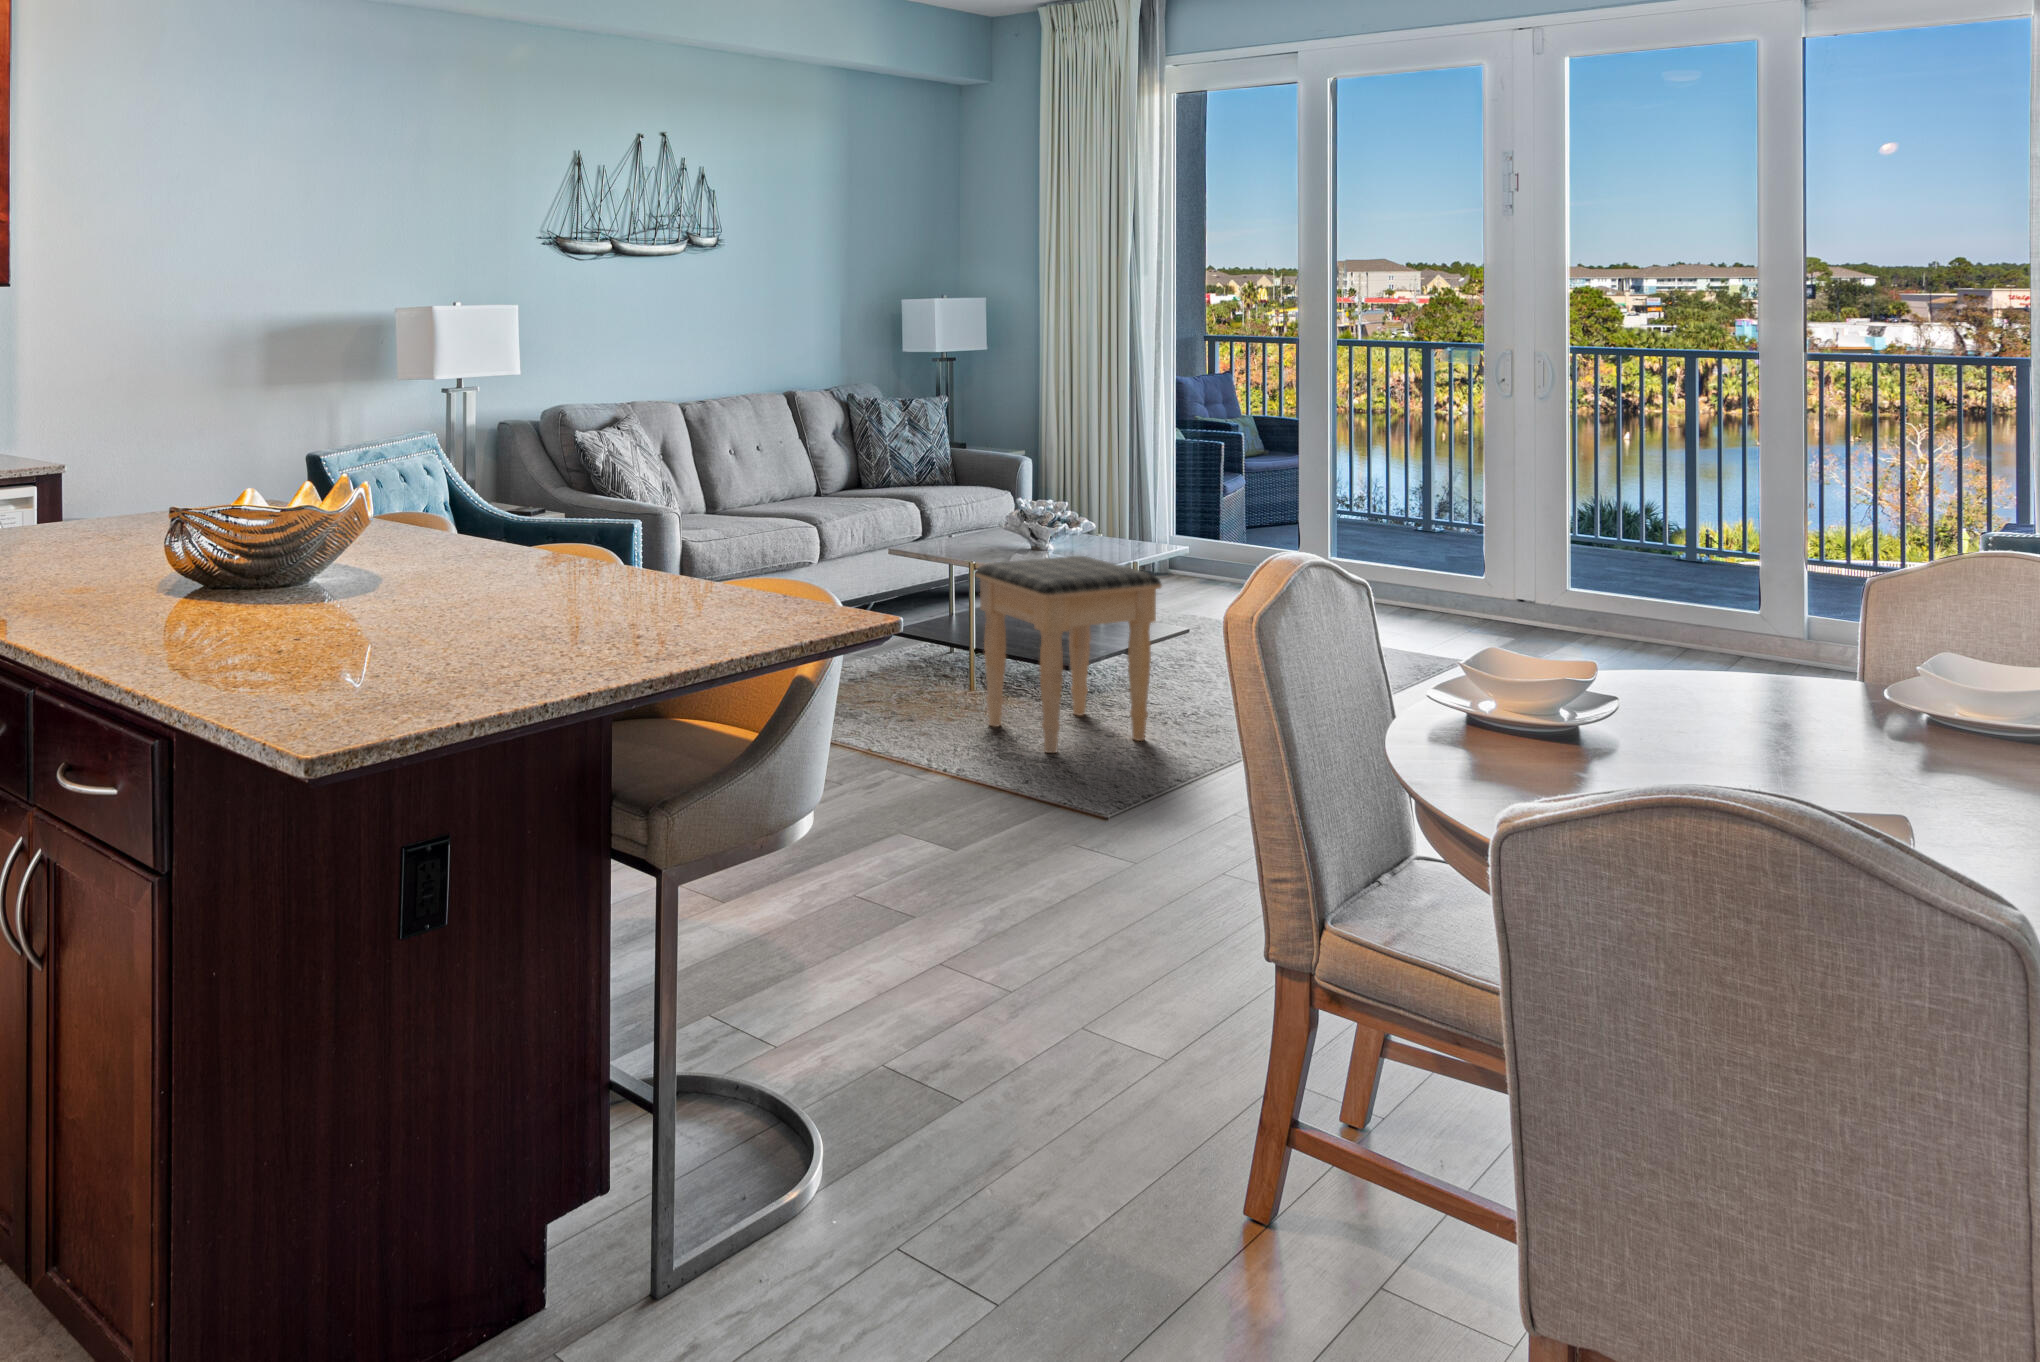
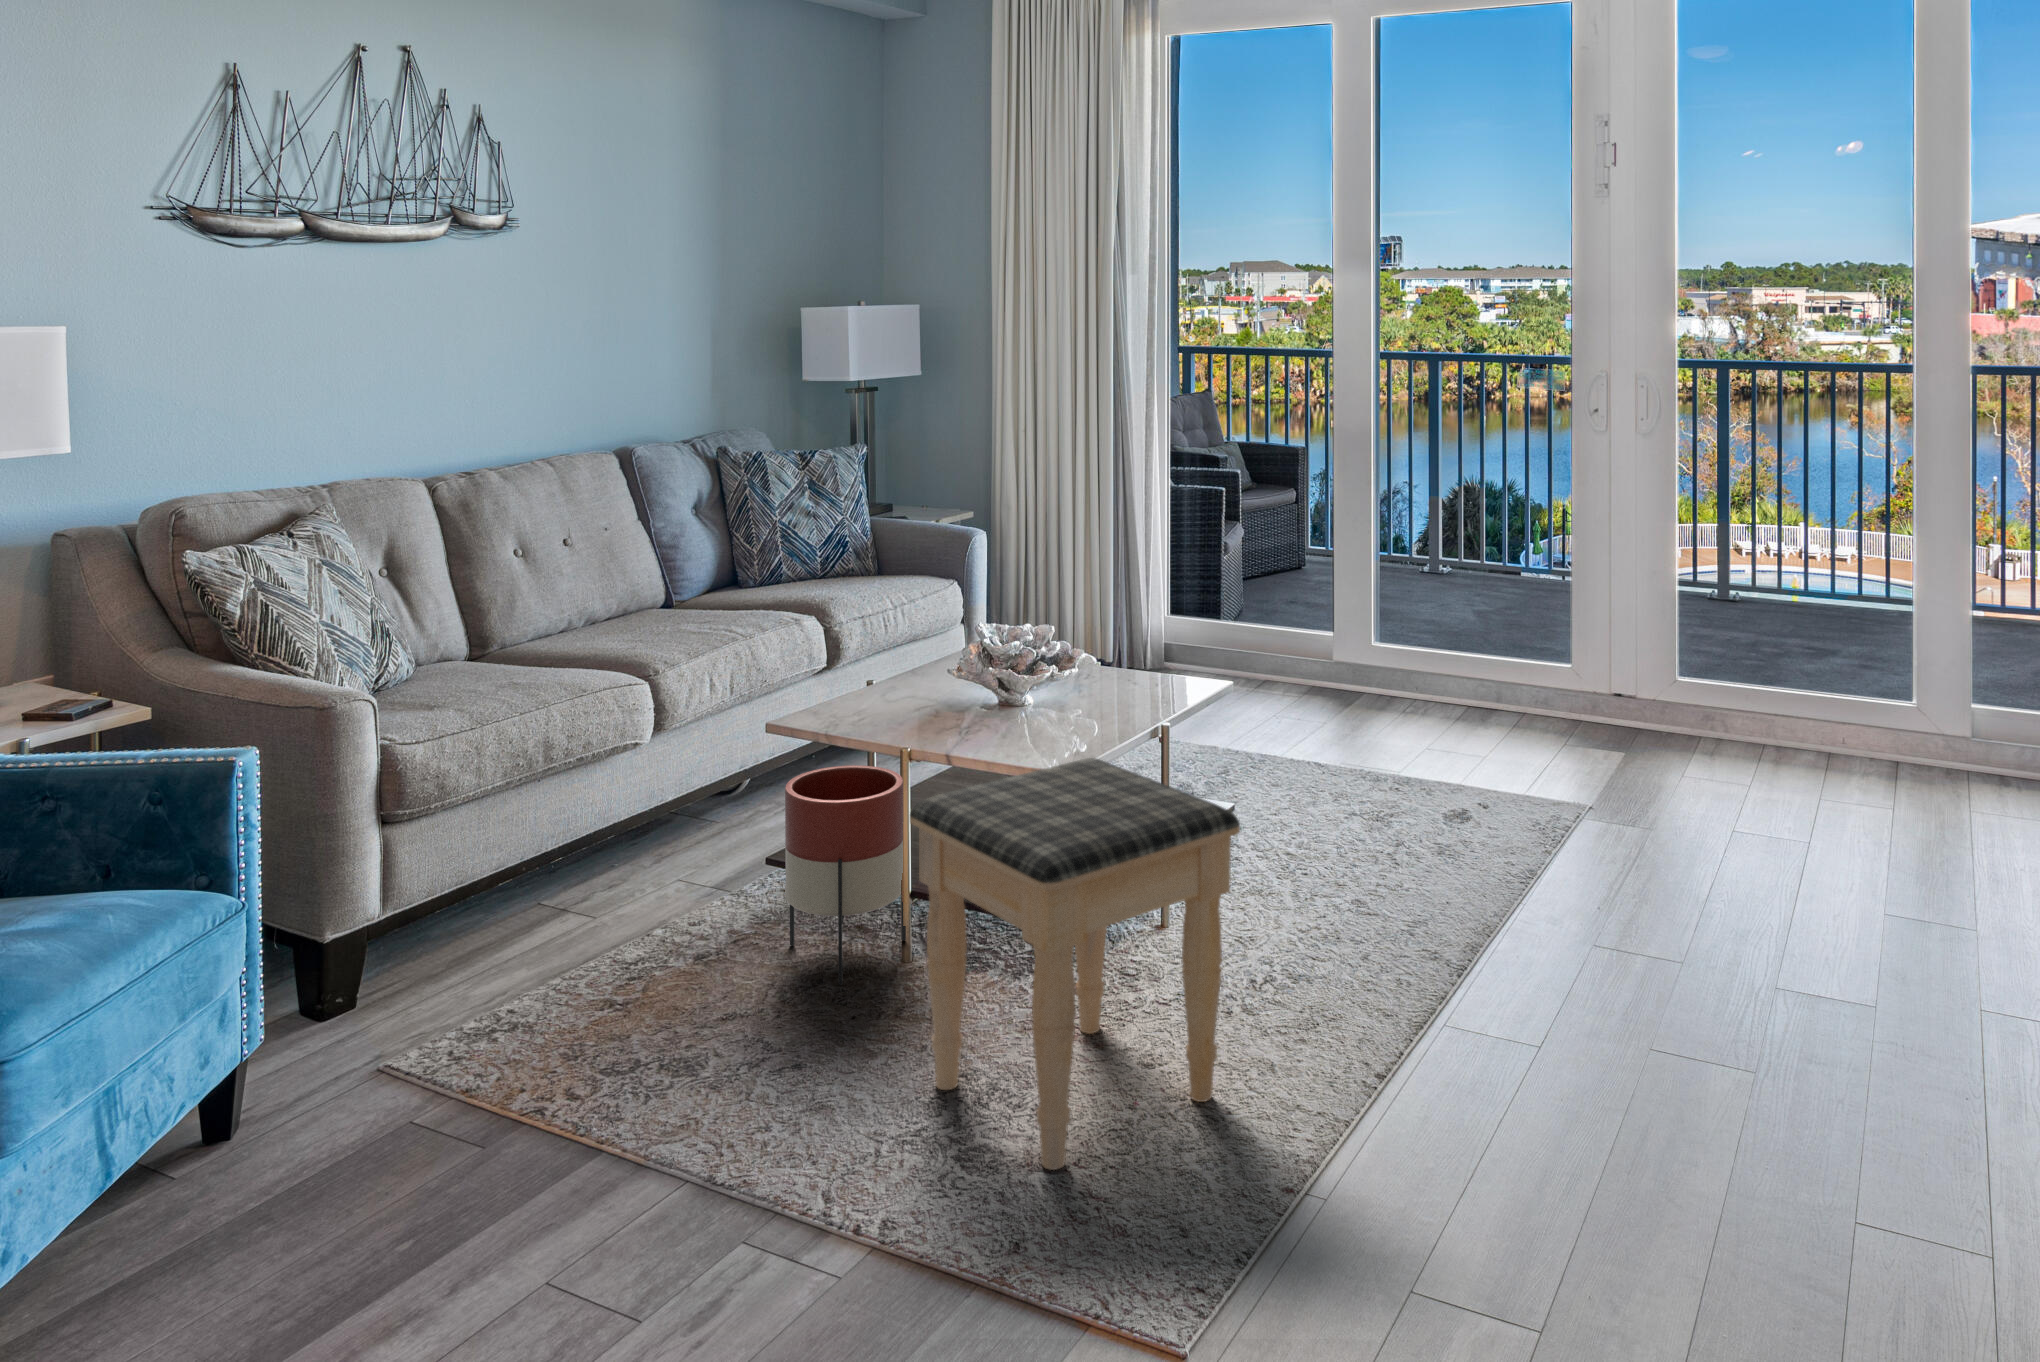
planter: none [903,570,973,689] -> present [785,765,906,985]

